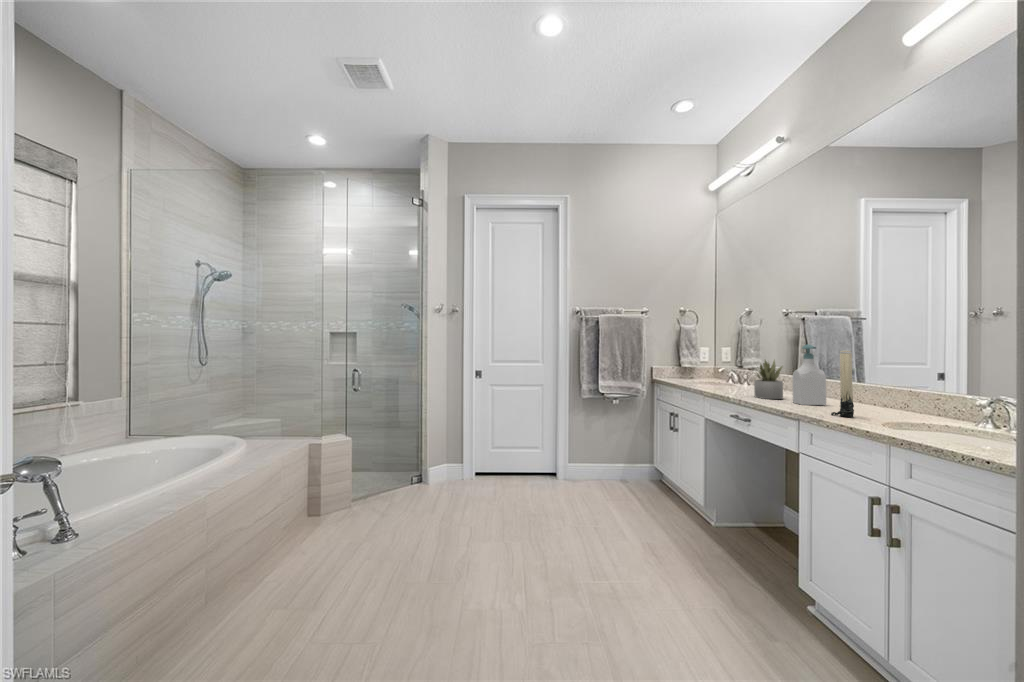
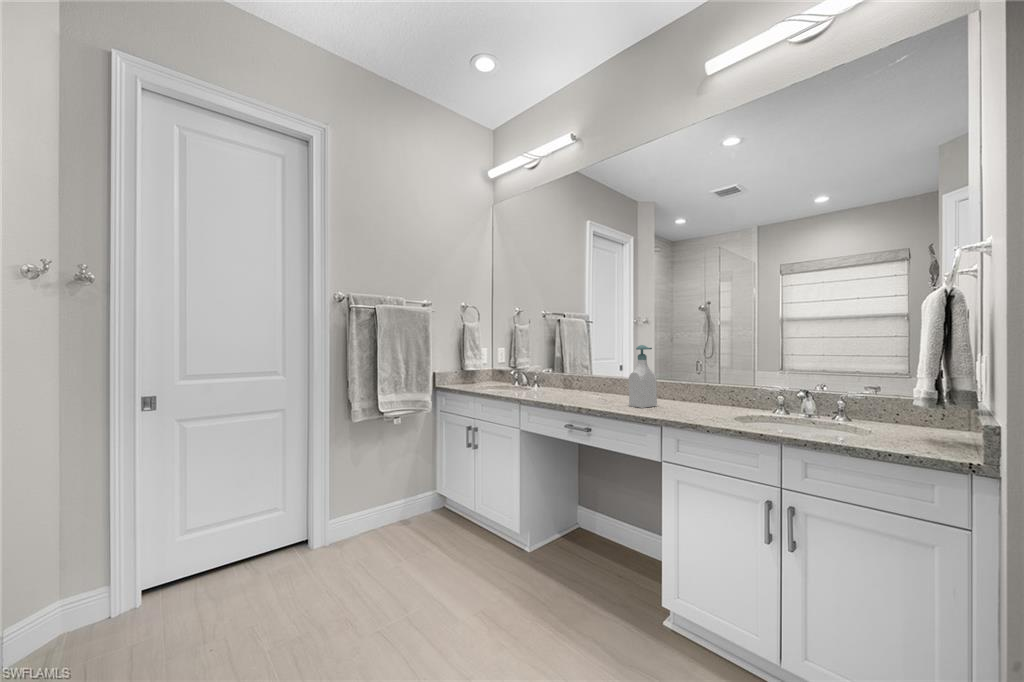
candle: present [831,351,854,417] -> none [696,352,717,420]
succulent plant: present [754,360,783,399] -> none [581,360,611,404]

